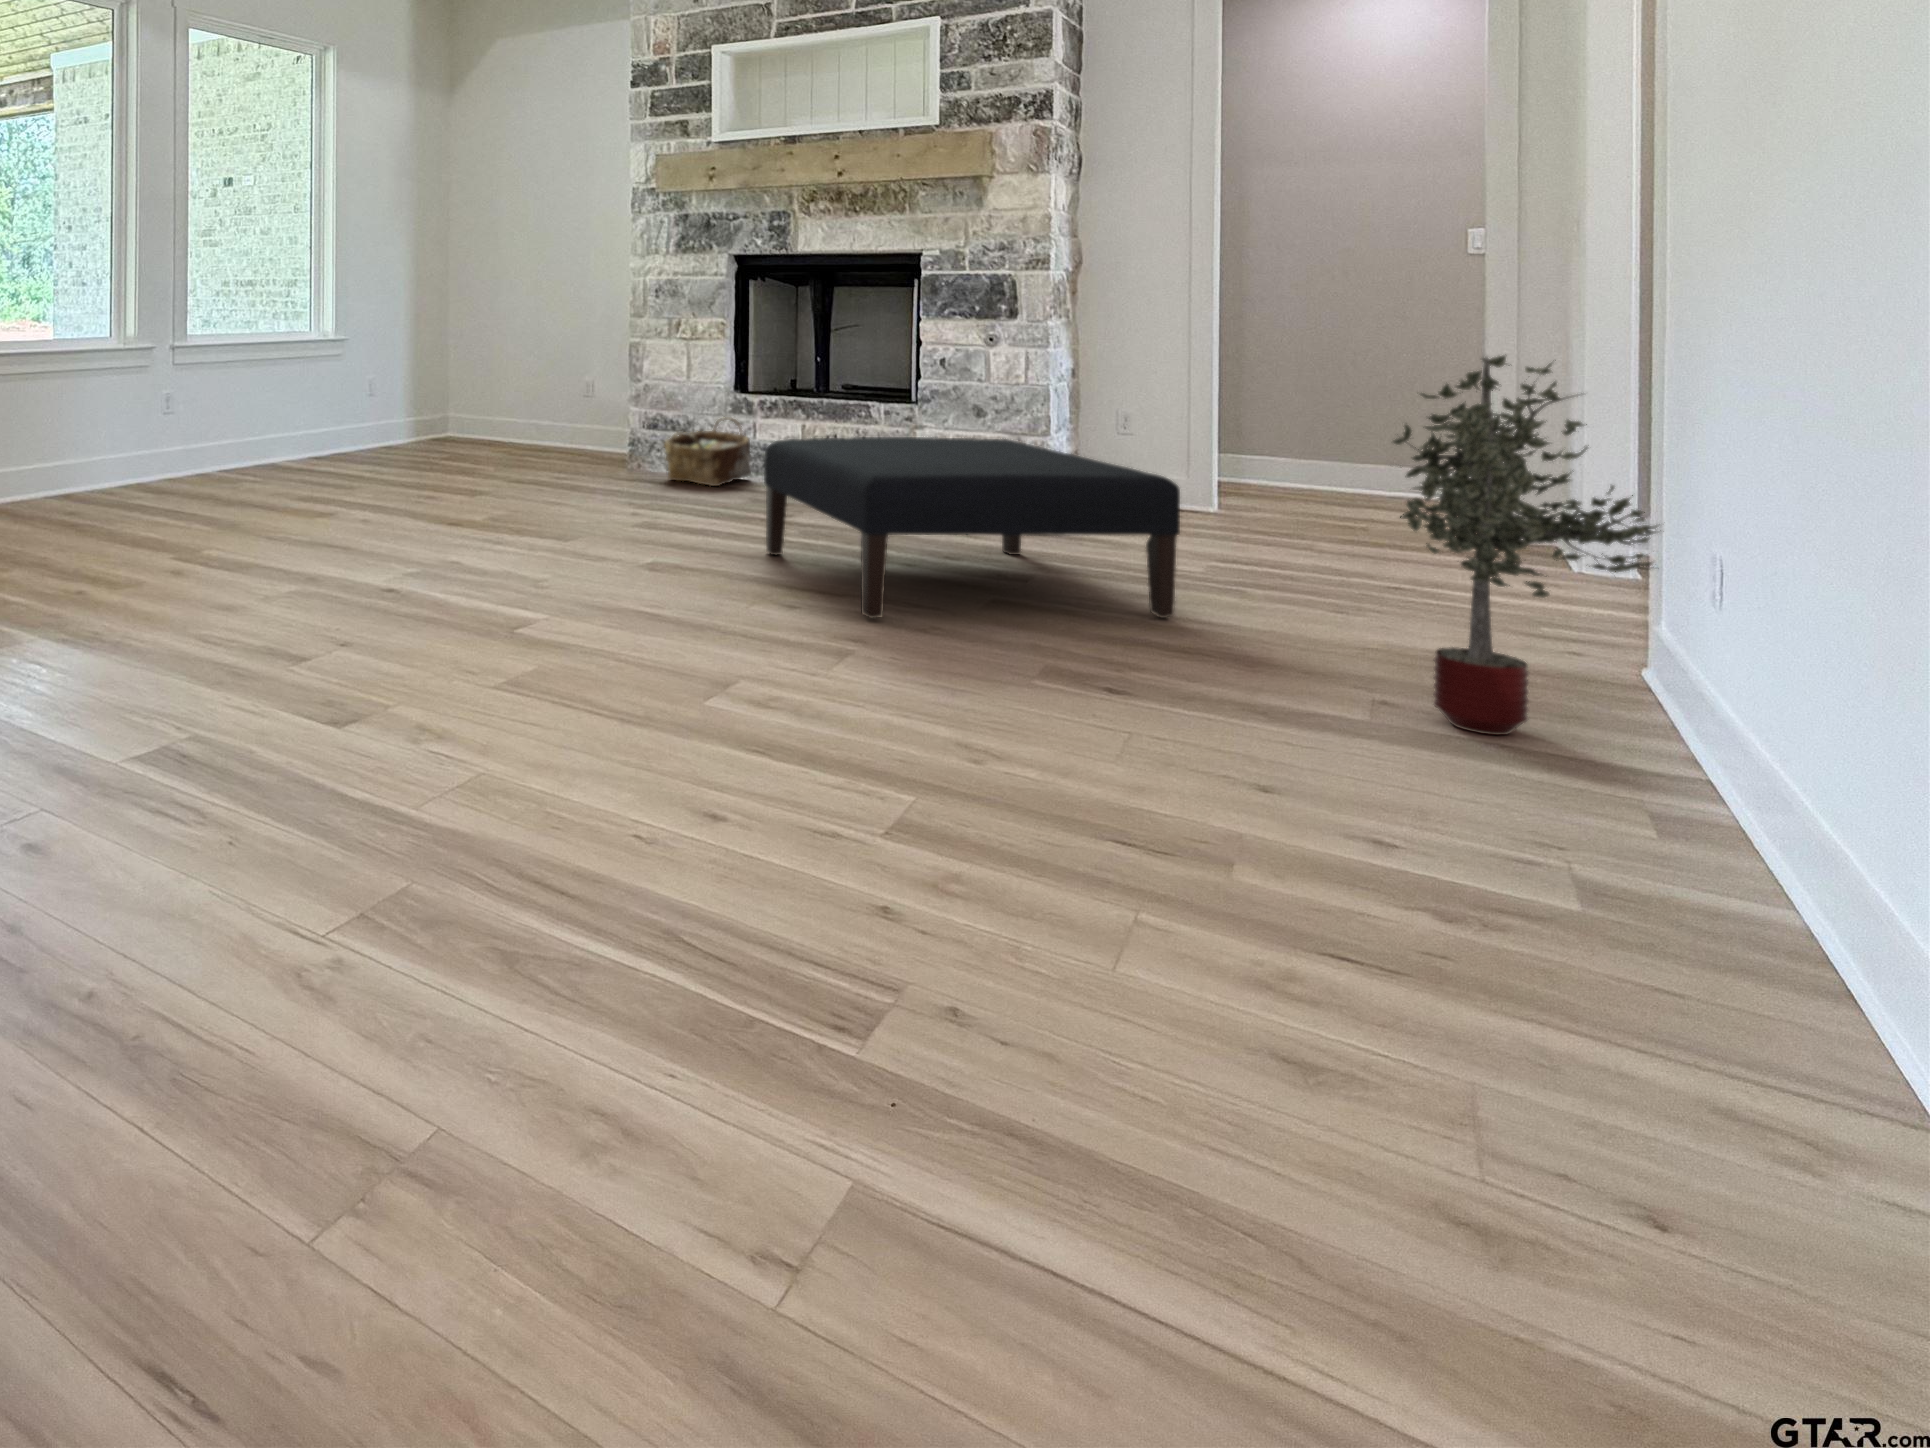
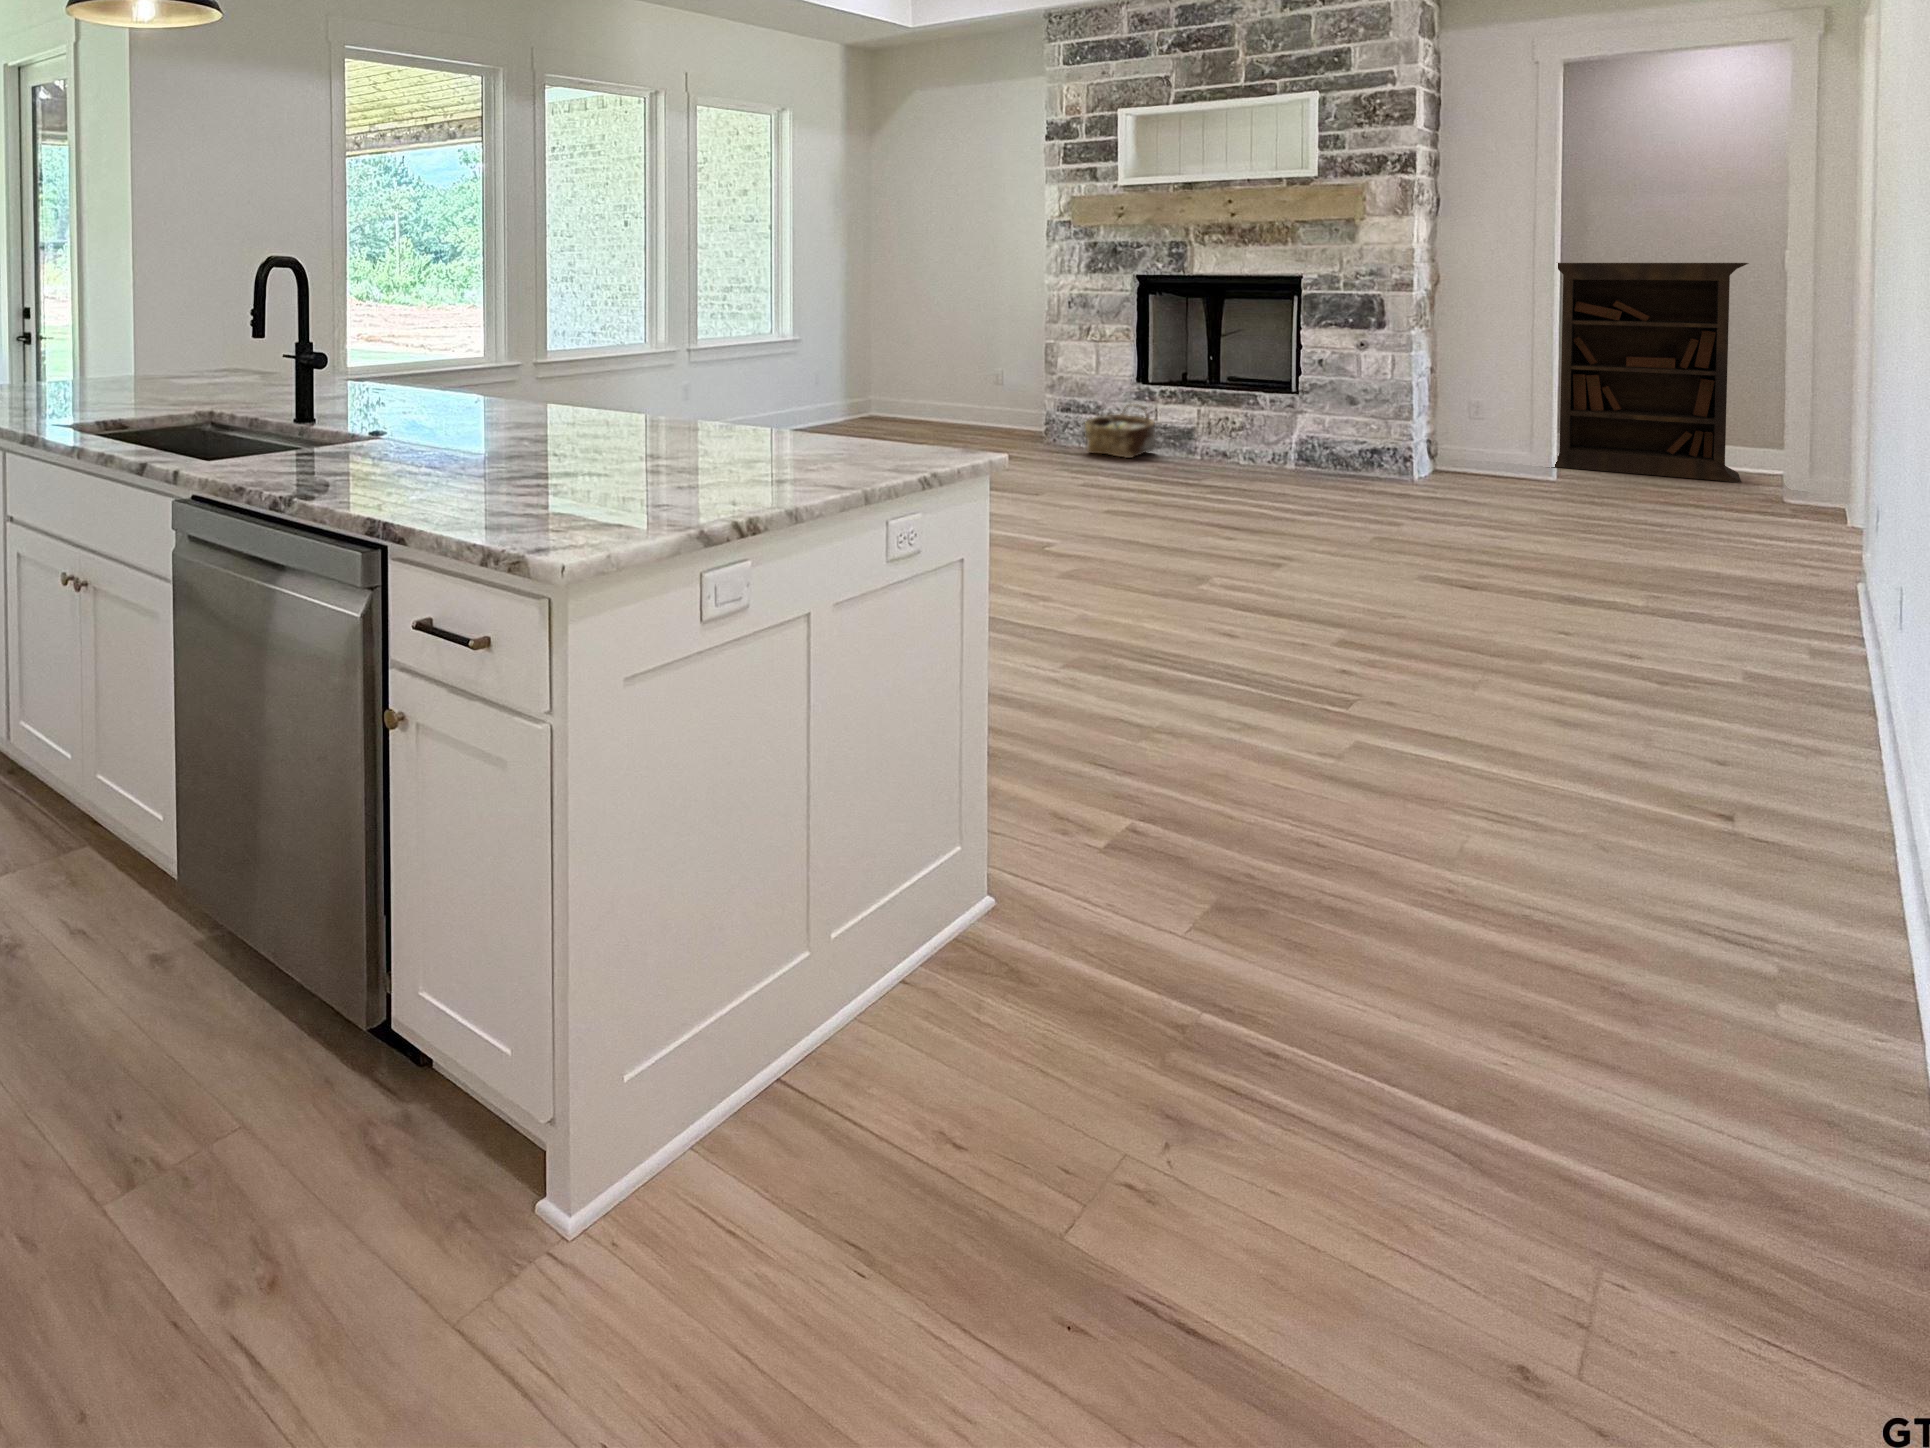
bookcase: none [1204,237,1438,512] -> present [1555,263,1749,482]
potted tree: present [1393,356,1658,735] -> none [1672,376,1857,619]
ottoman: present [764,437,1180,618] -> none [1194,423,1525,551]

